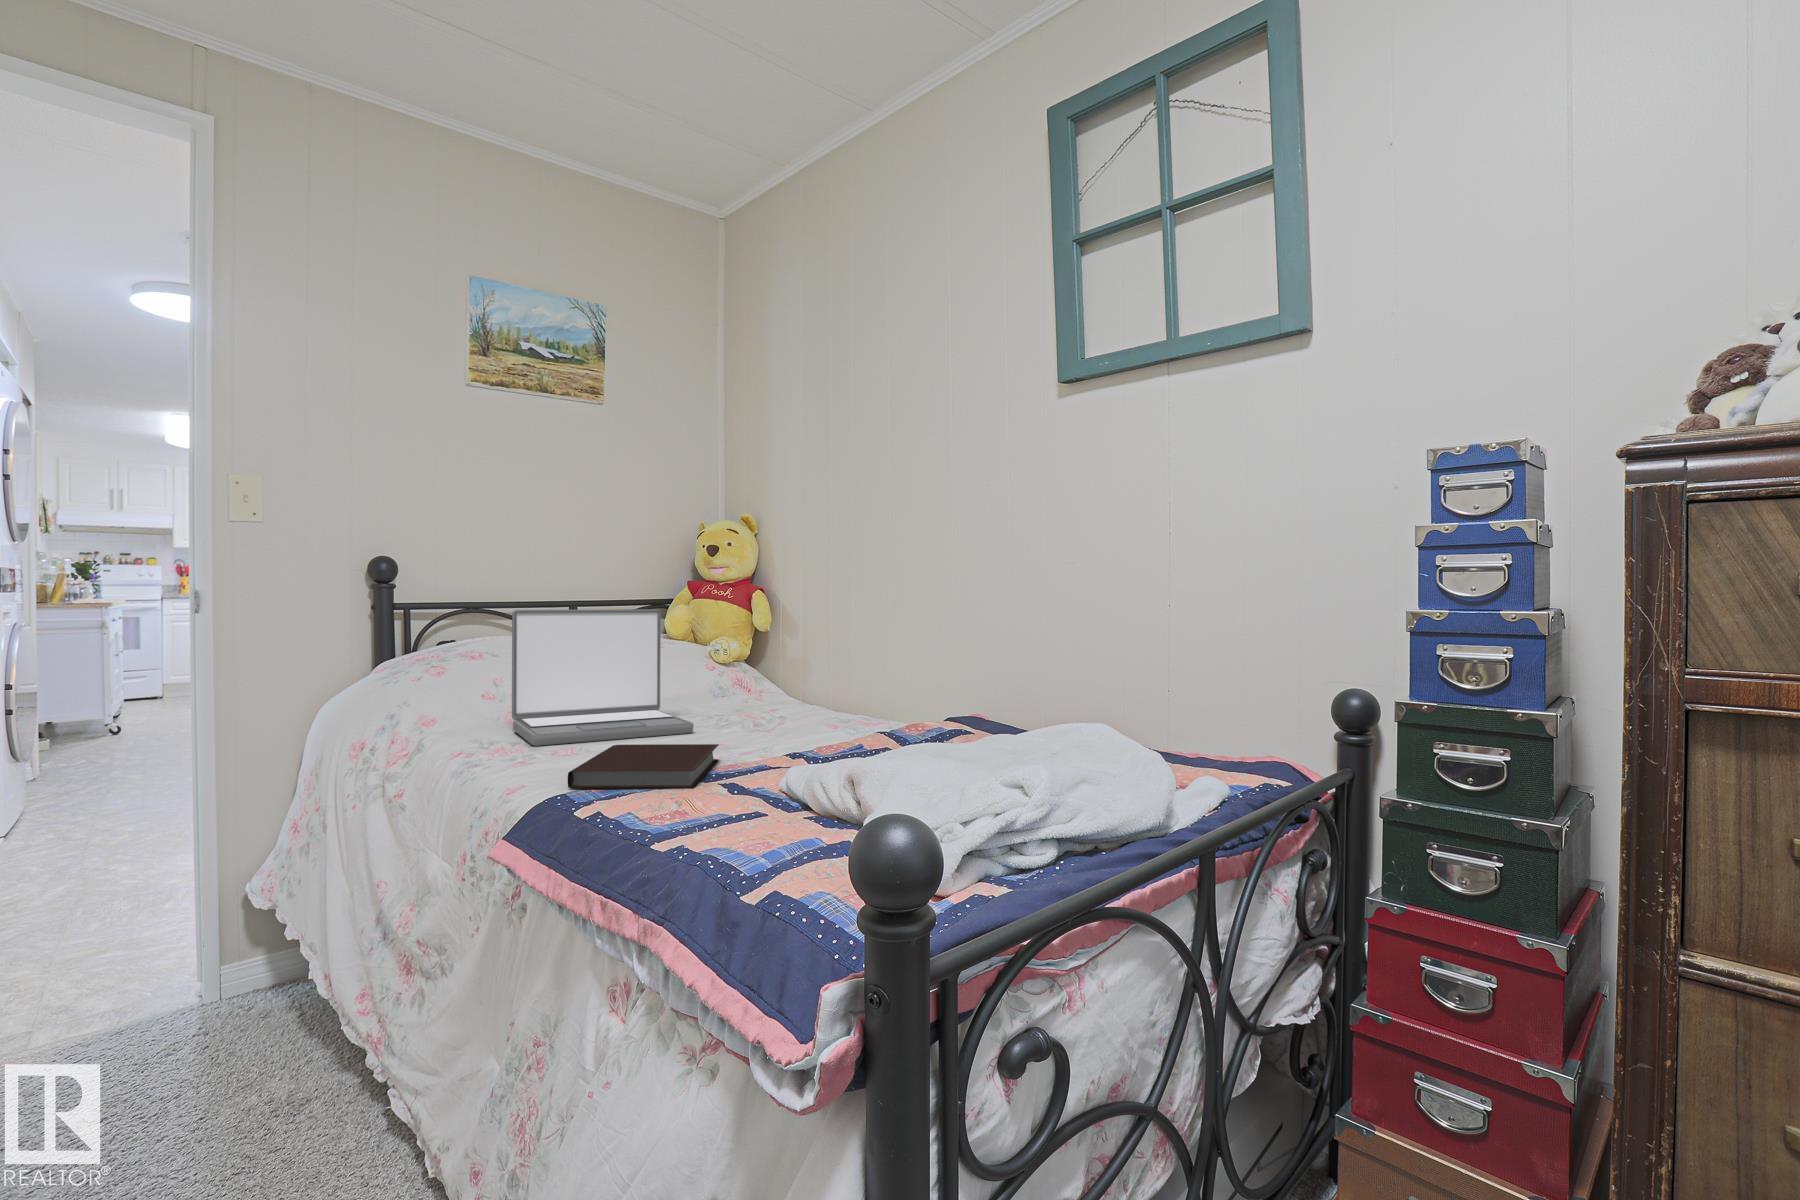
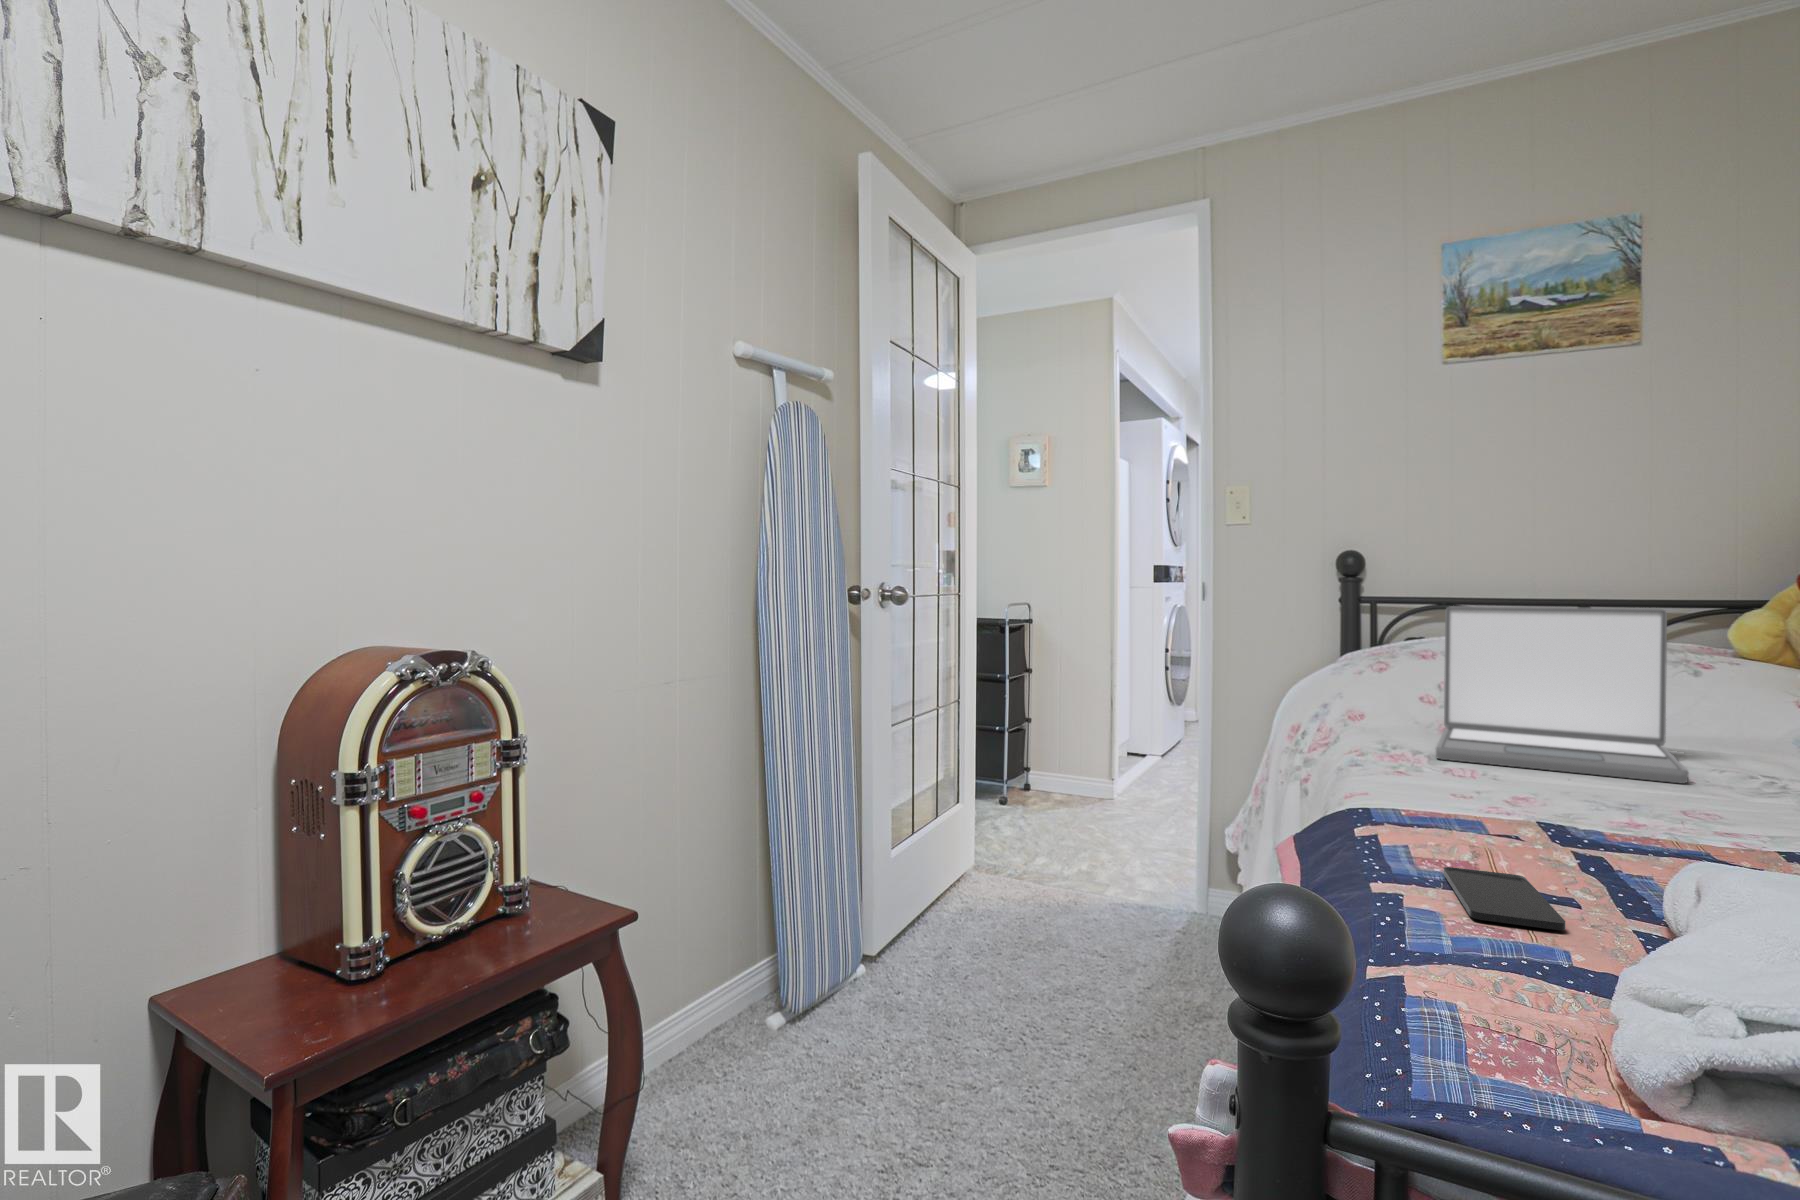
notebook: present [568,744,718,789] -> none [1388,773,1653,847]
smartphone: none [681,807,785,840] -> present [1444,867,1566,930]

